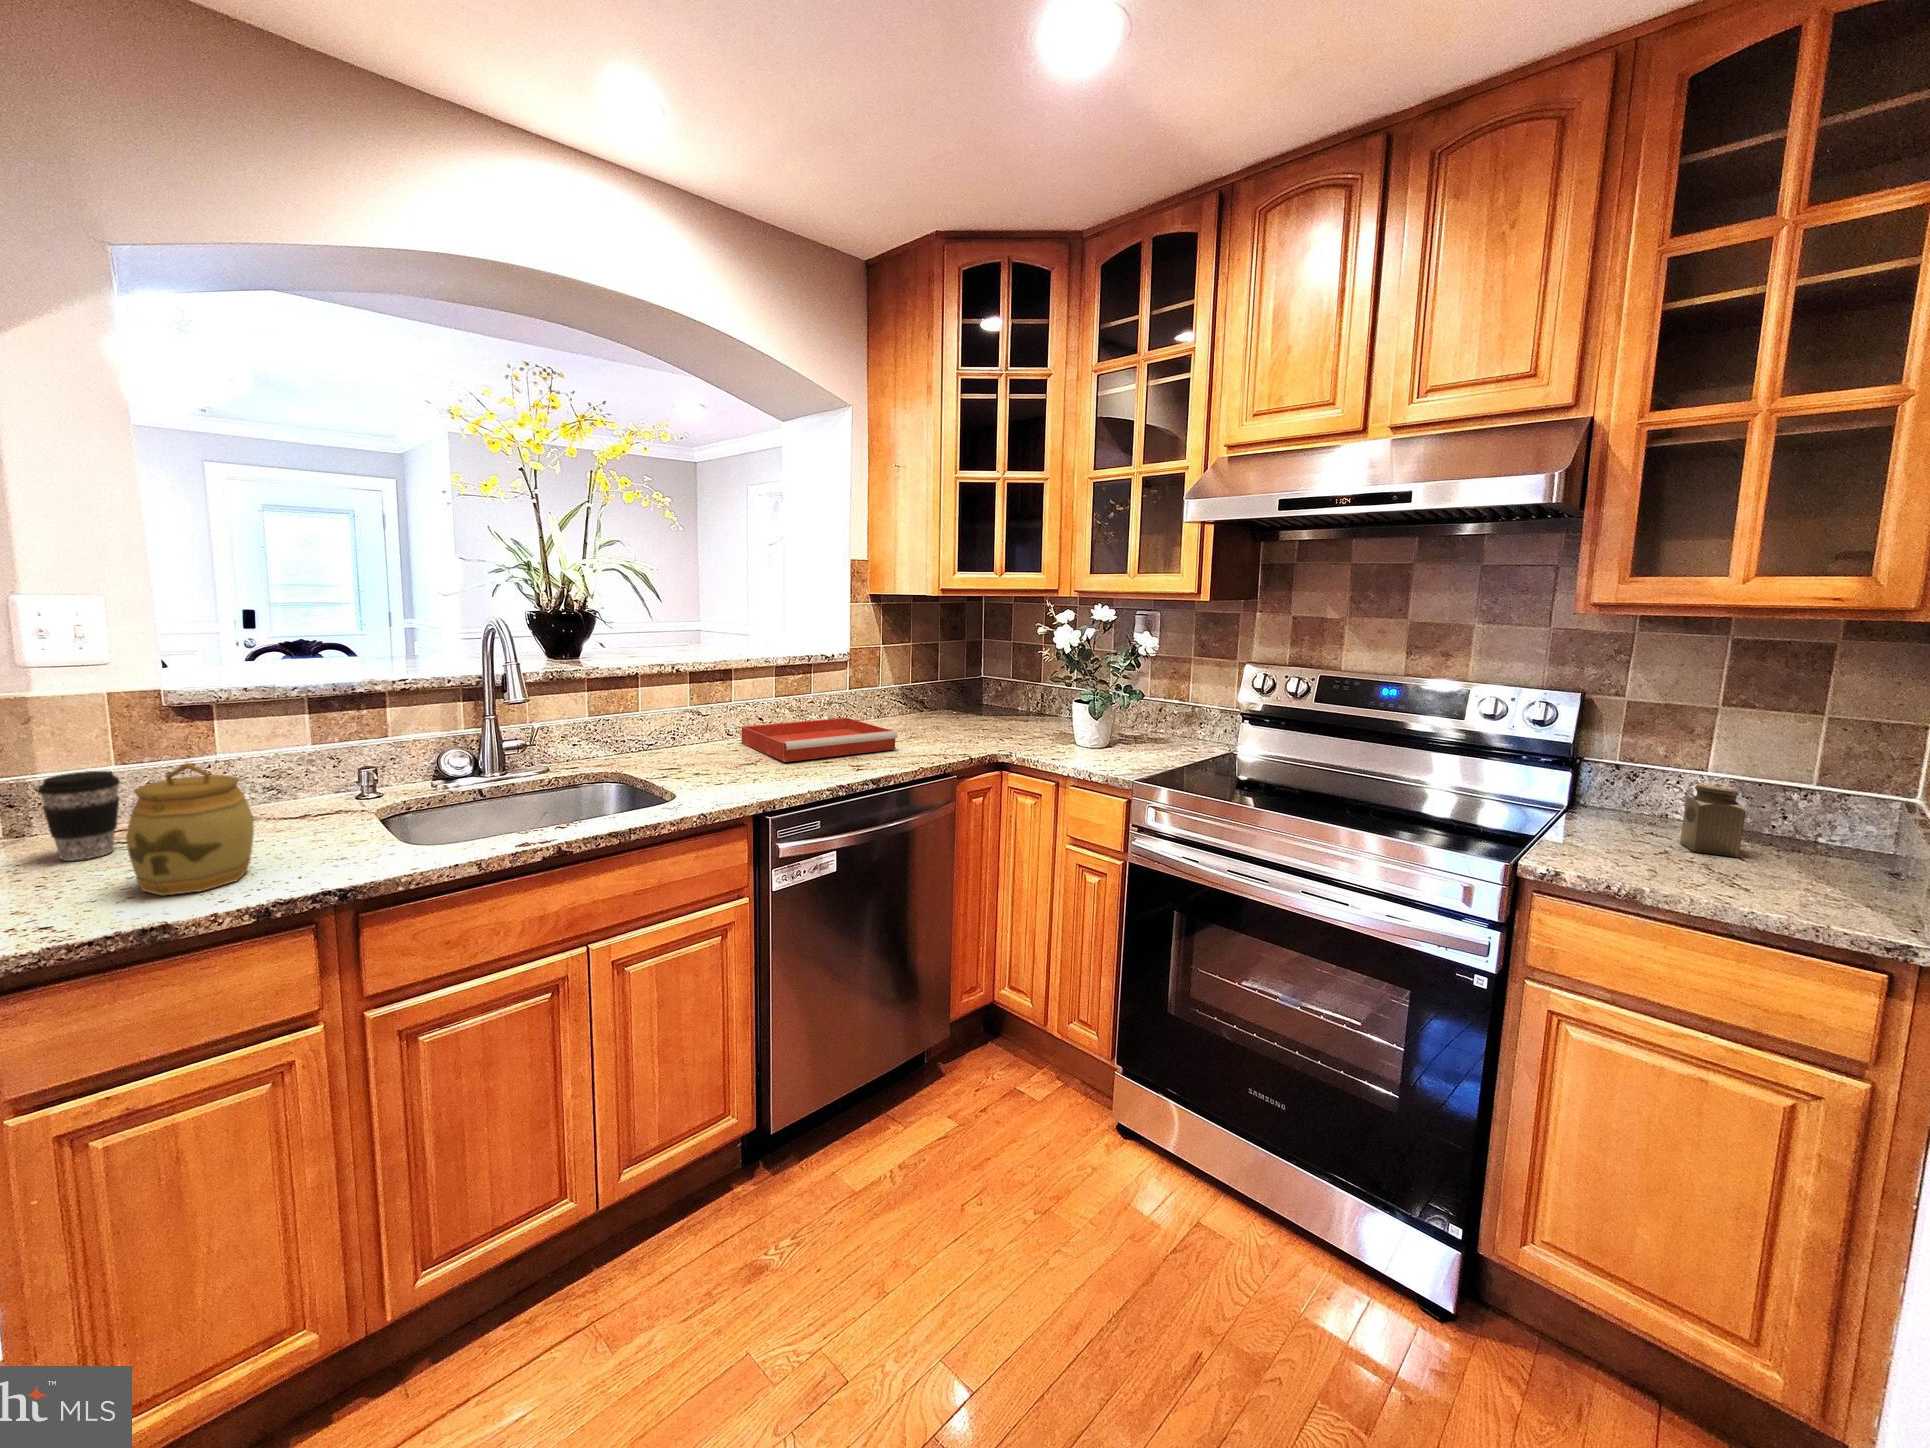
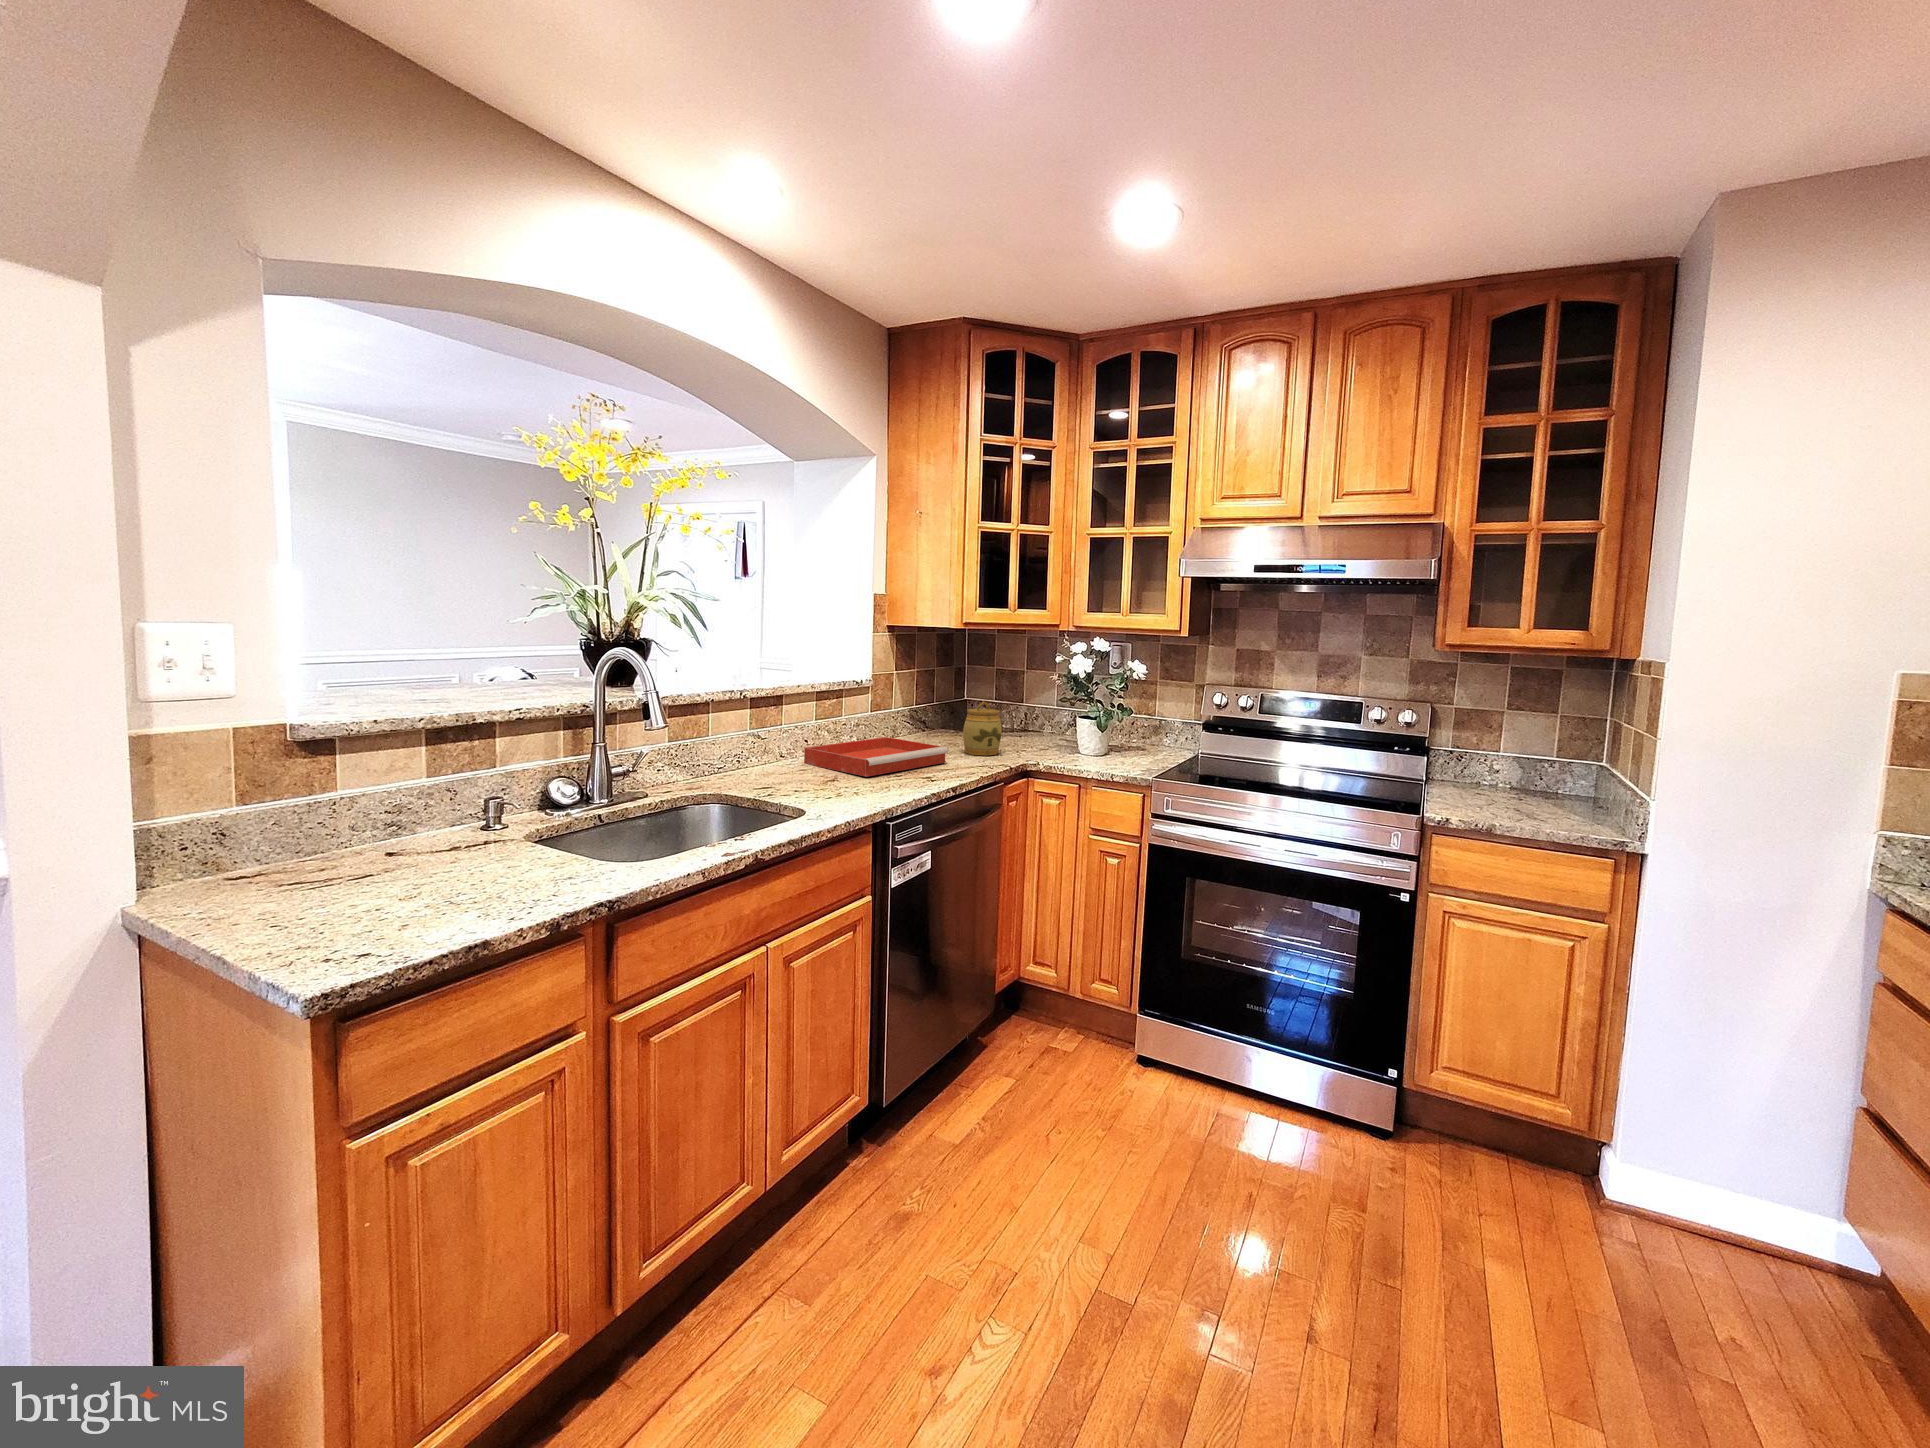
jar: present [126,763,254,896] -> present [963,701,1002,756]
coffee cup: present [38,771,120,861] -> none [222,809,306,904]
salt shaker: present [1680,783,1746,857] -> none [1495,758,1530,802]

